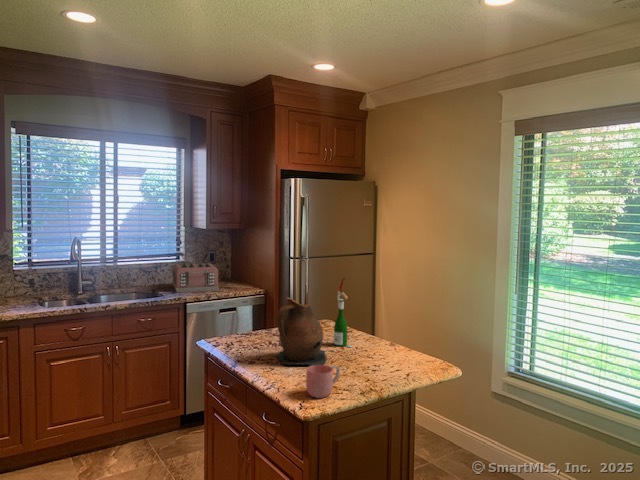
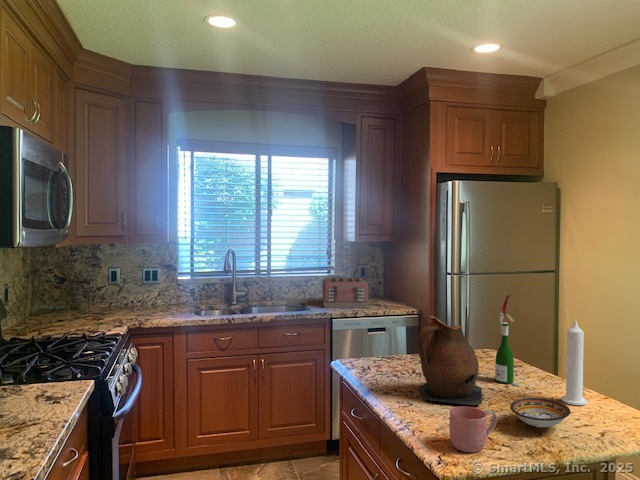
candle: none [381,295,398,357] -> present [561,320,587,405]
bowl: none [348,354,388,375] -> present [510,398,571,427]

